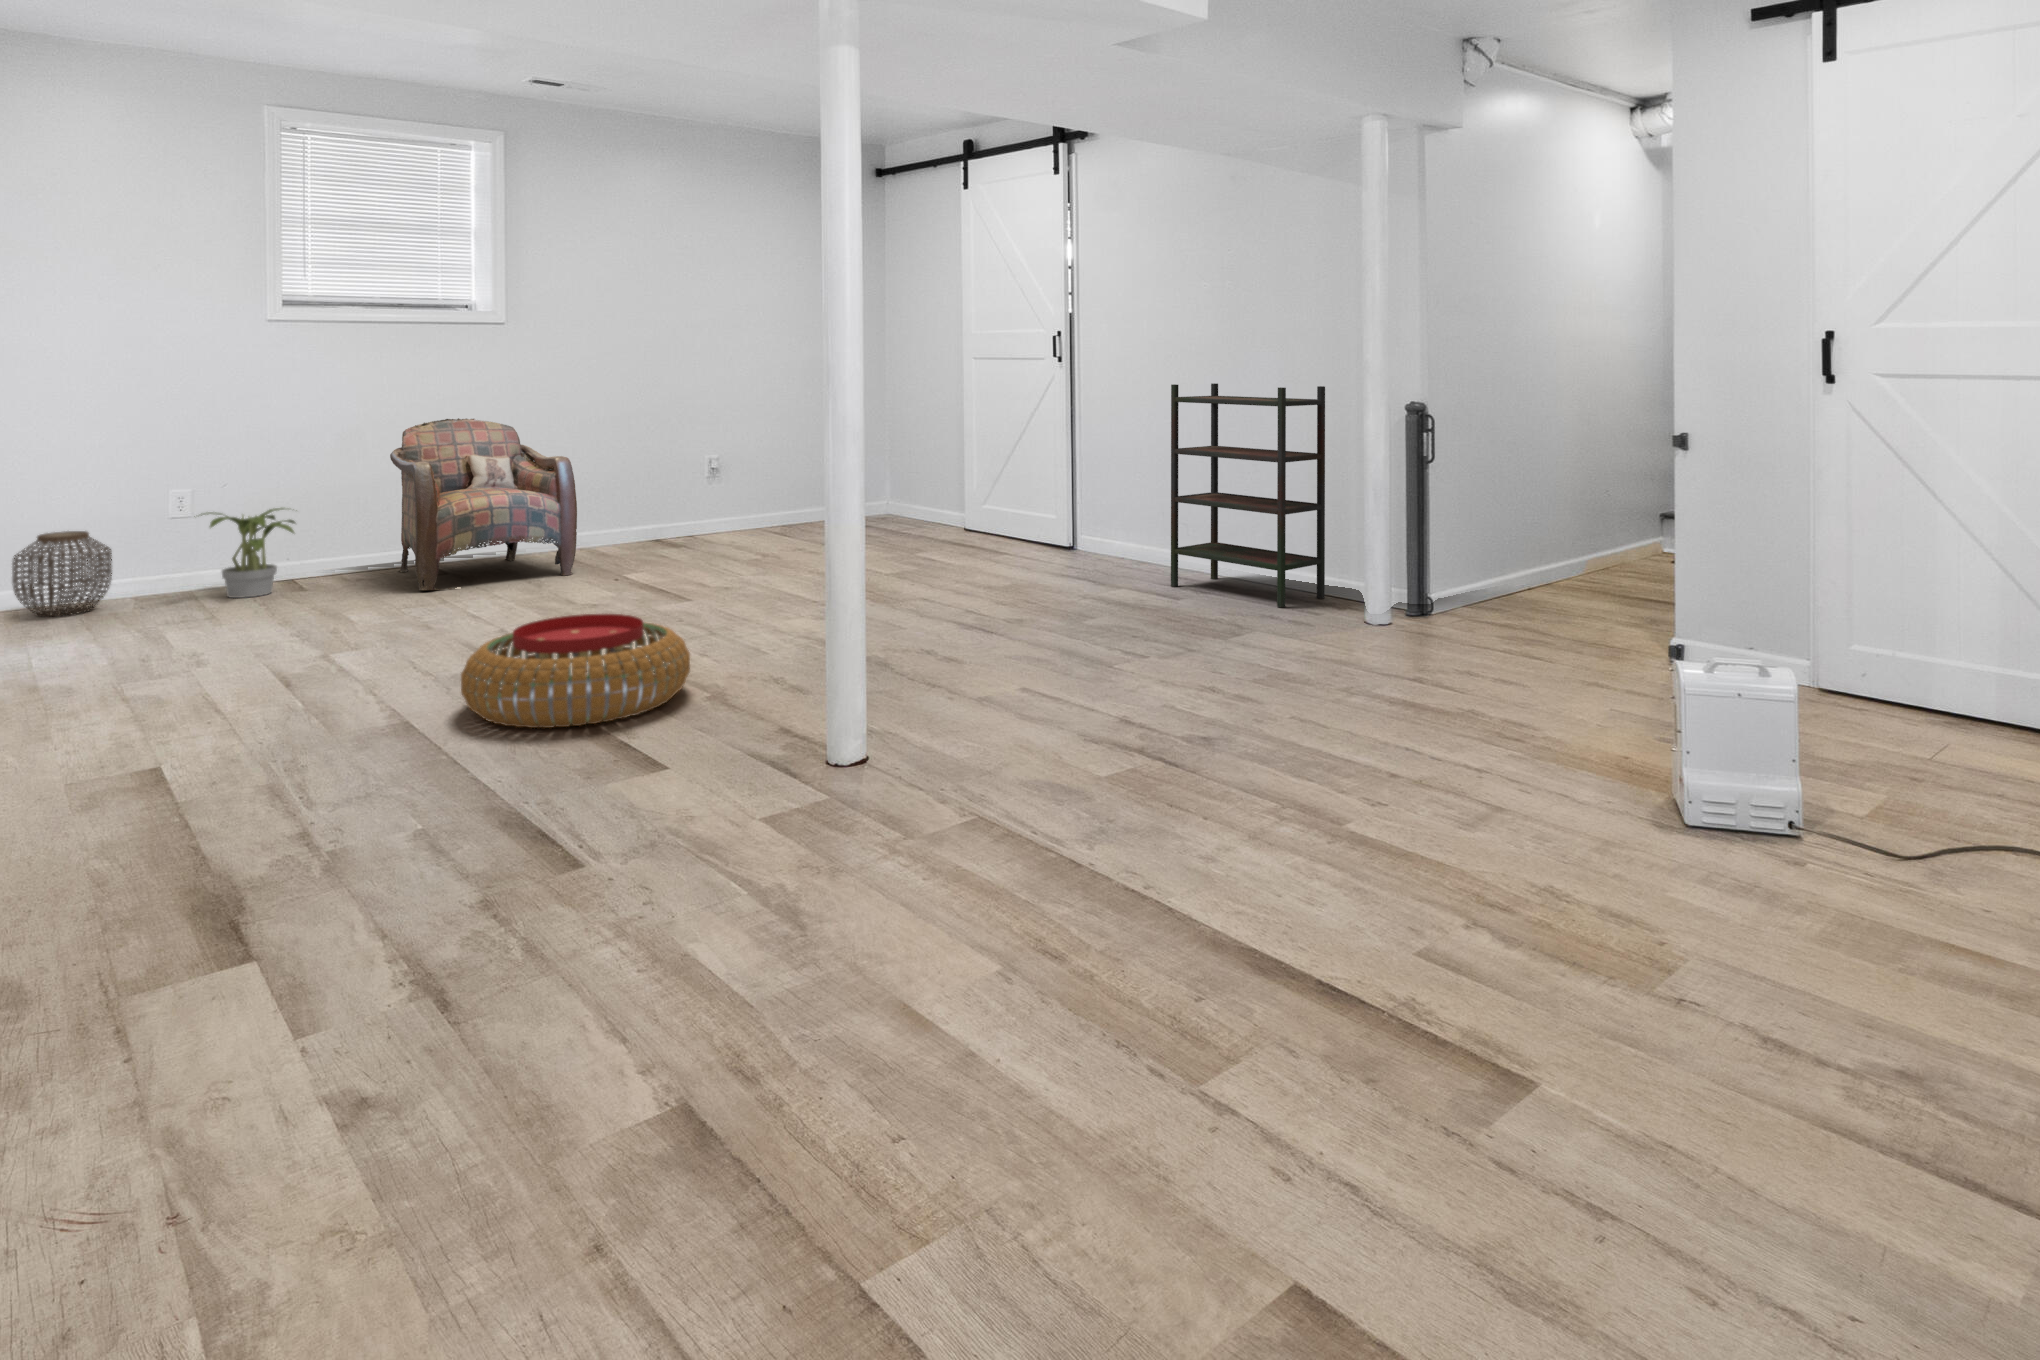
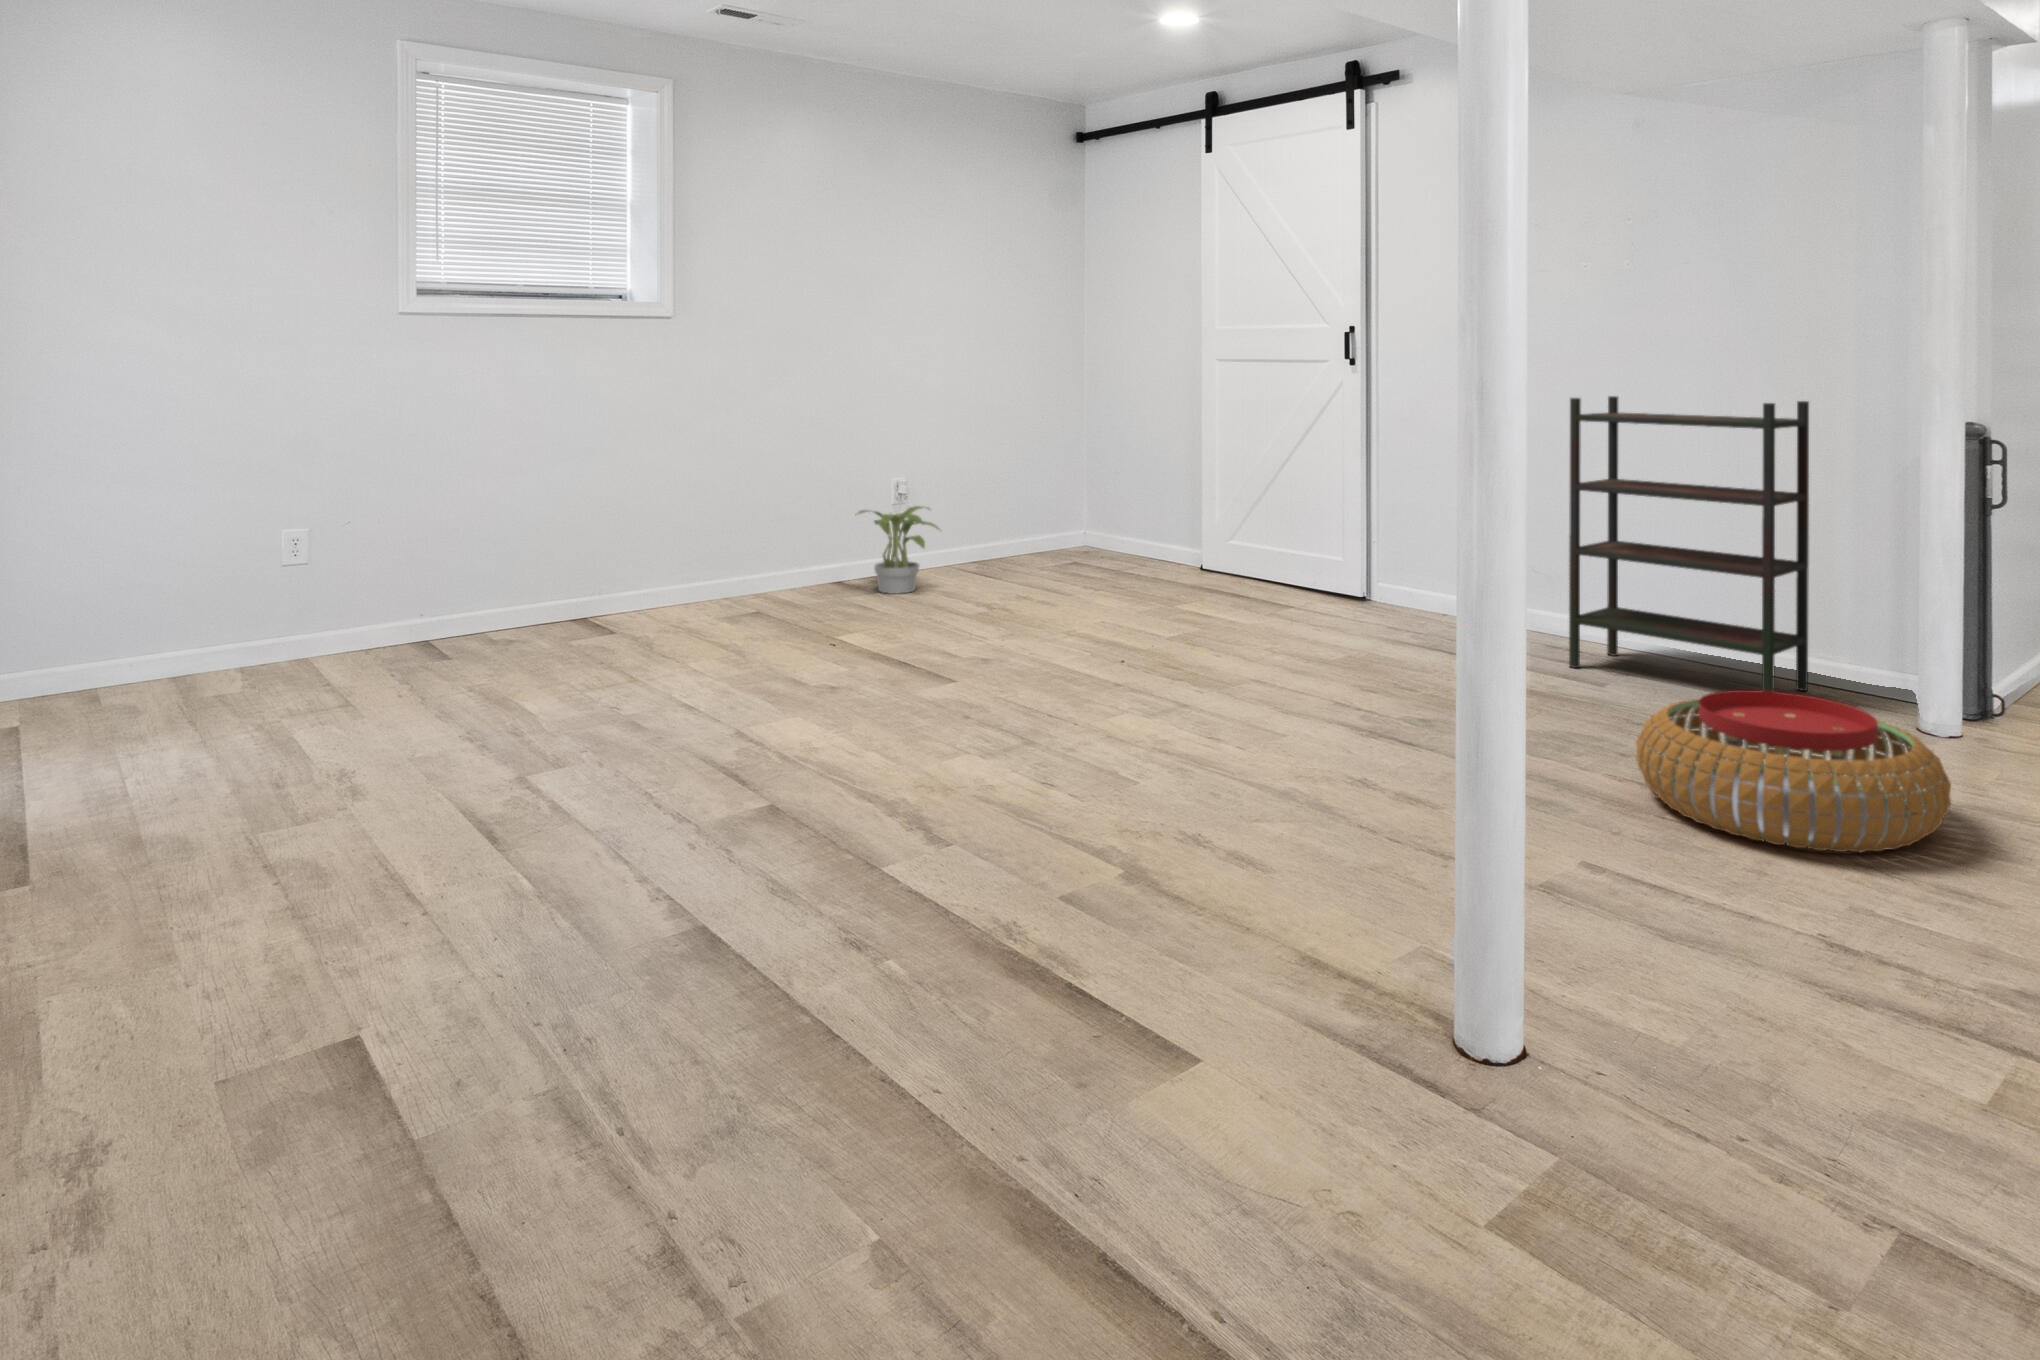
armchair: present [390,418,577,590] -> none [540,438,774,664]
potted plant: present [194,508,295,598] -> present [858,506,938,594]
woven basket: present [12,531,112,617] -> none [88,587,210,702]
pouf: present [461,614,690,728] -> present [1636,690,1951,852]

